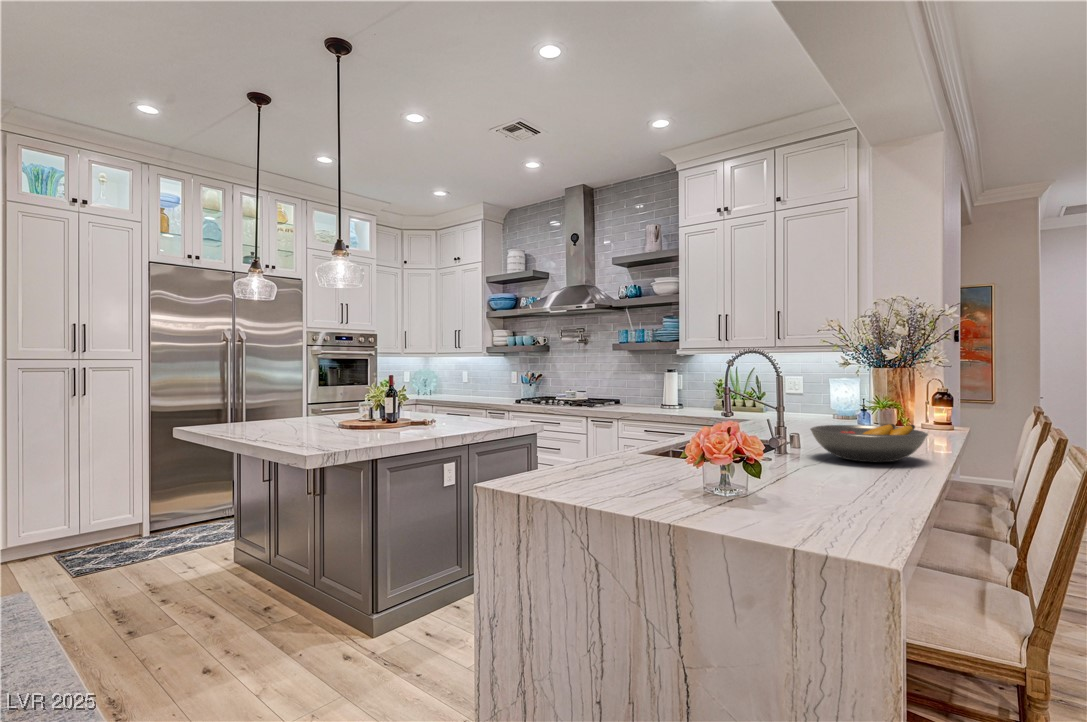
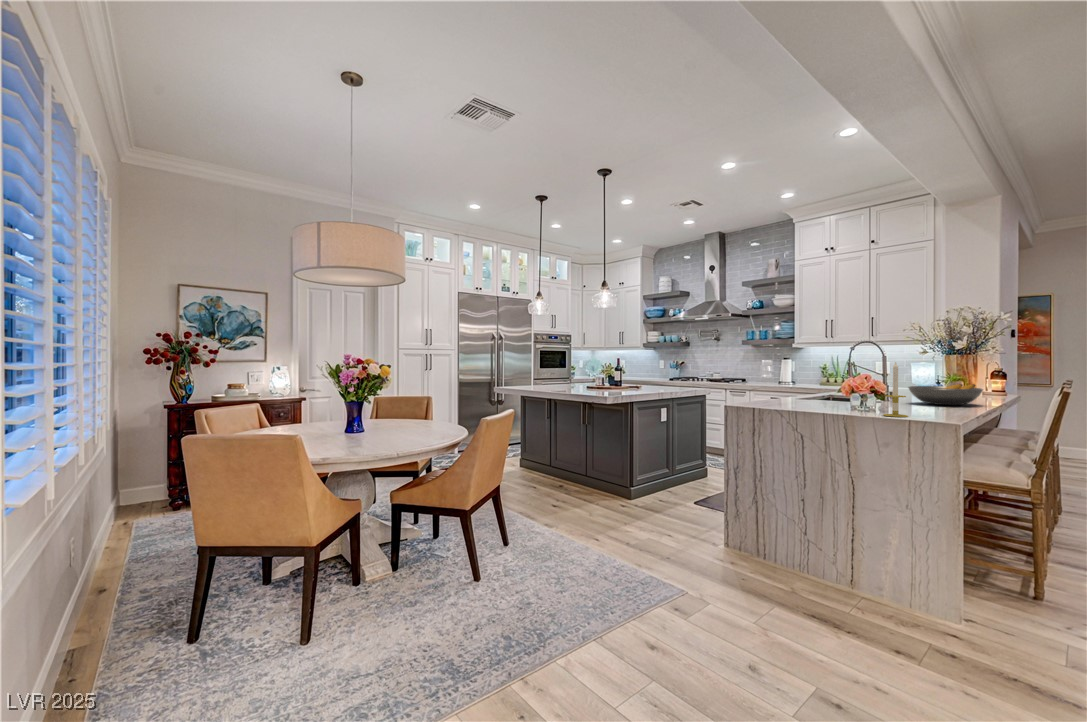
candle: none [750,390,795,509] -> present [883,362,908,417]

